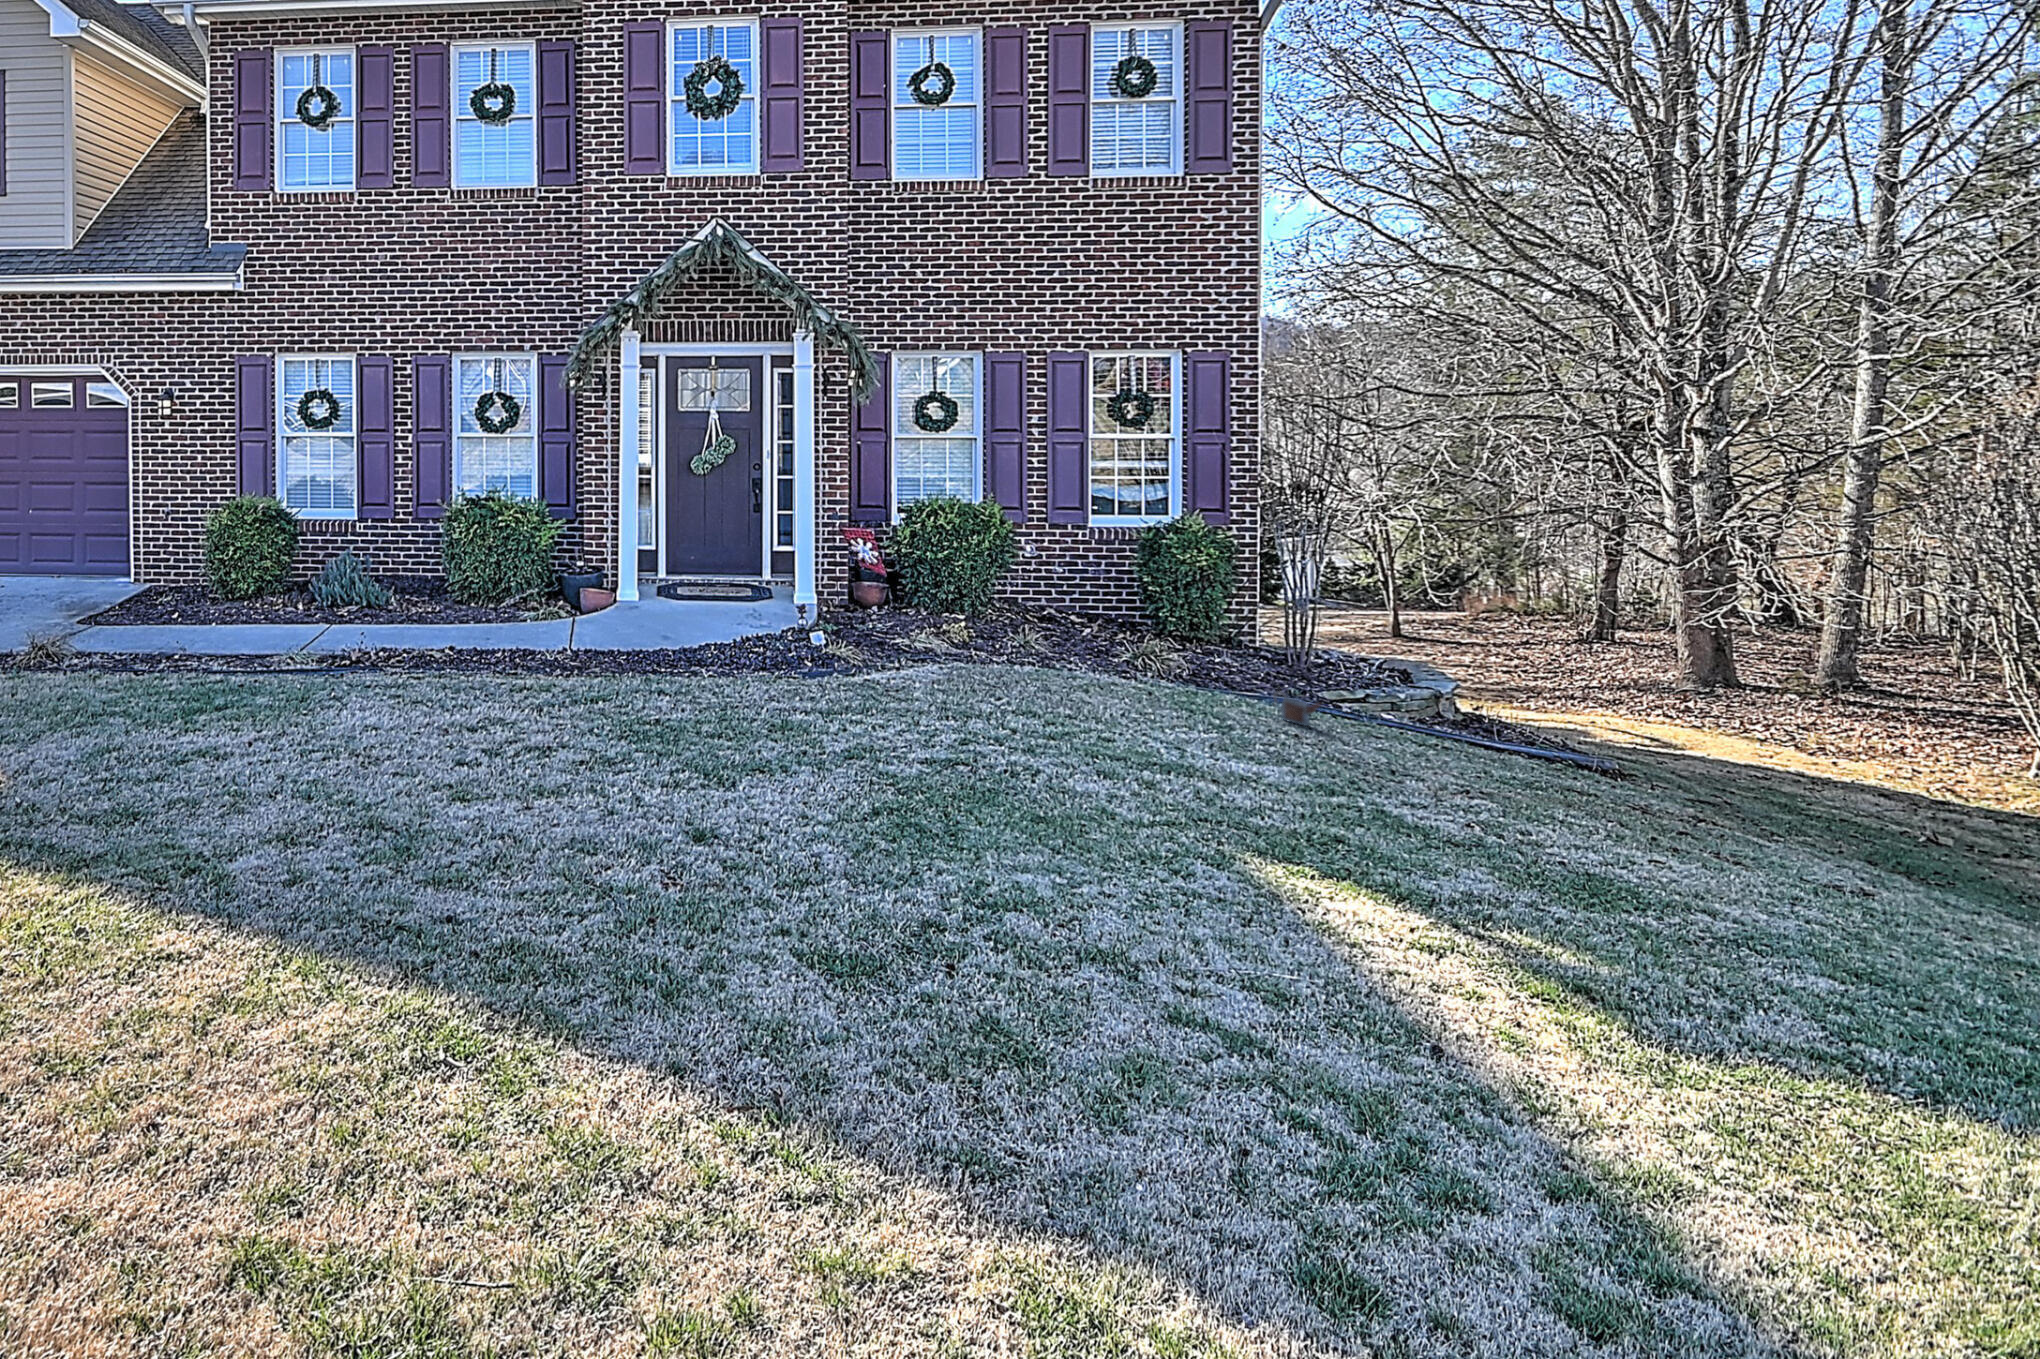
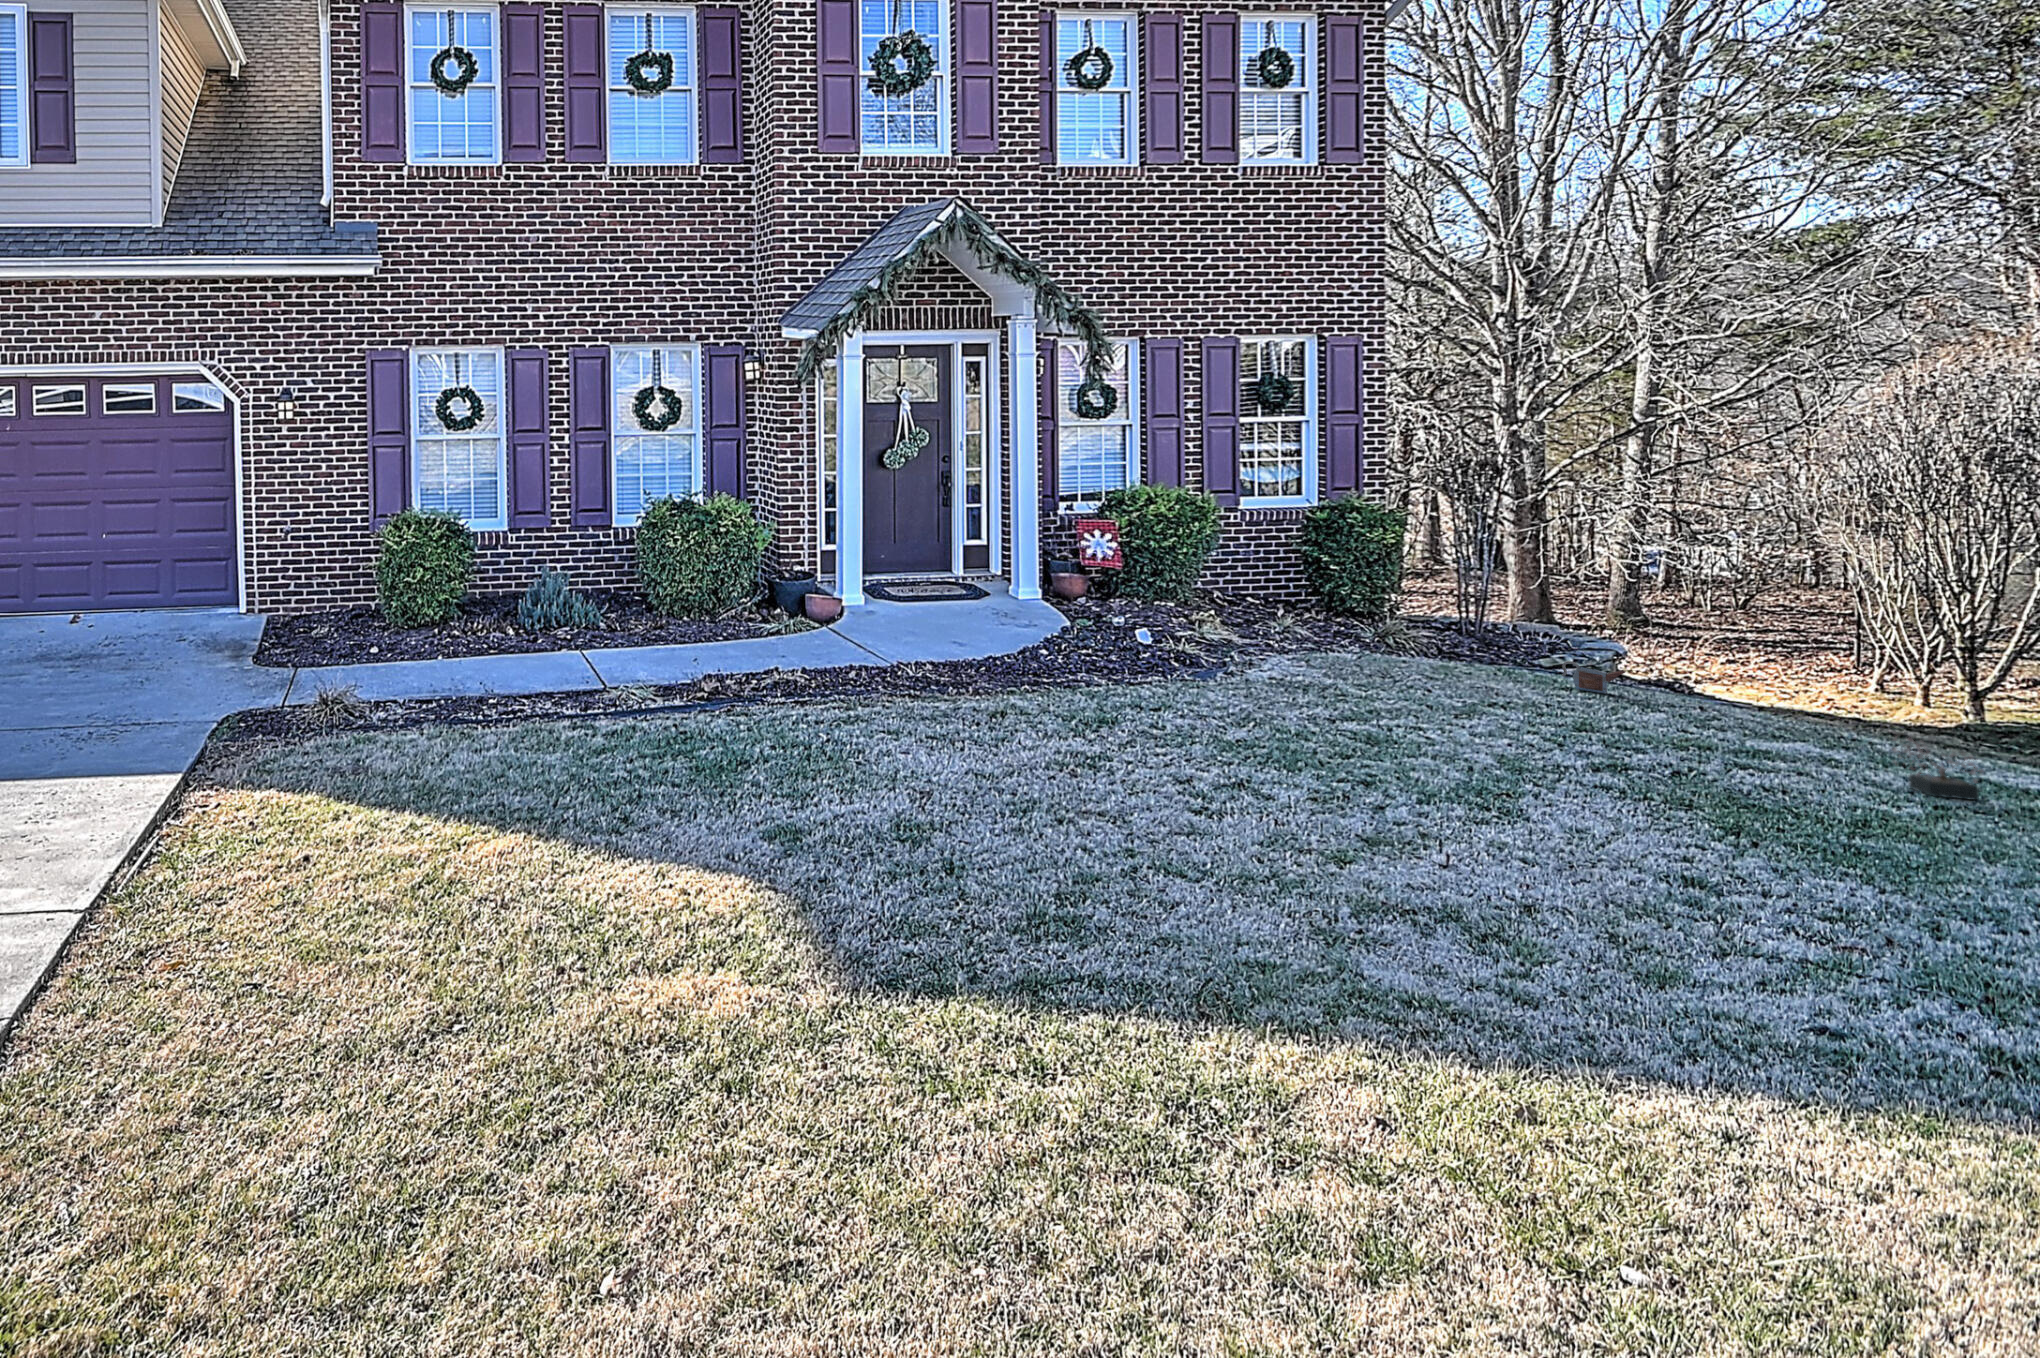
decorative plant: none [1397,765,1480,834] -> present [1893,738,1982,800]

